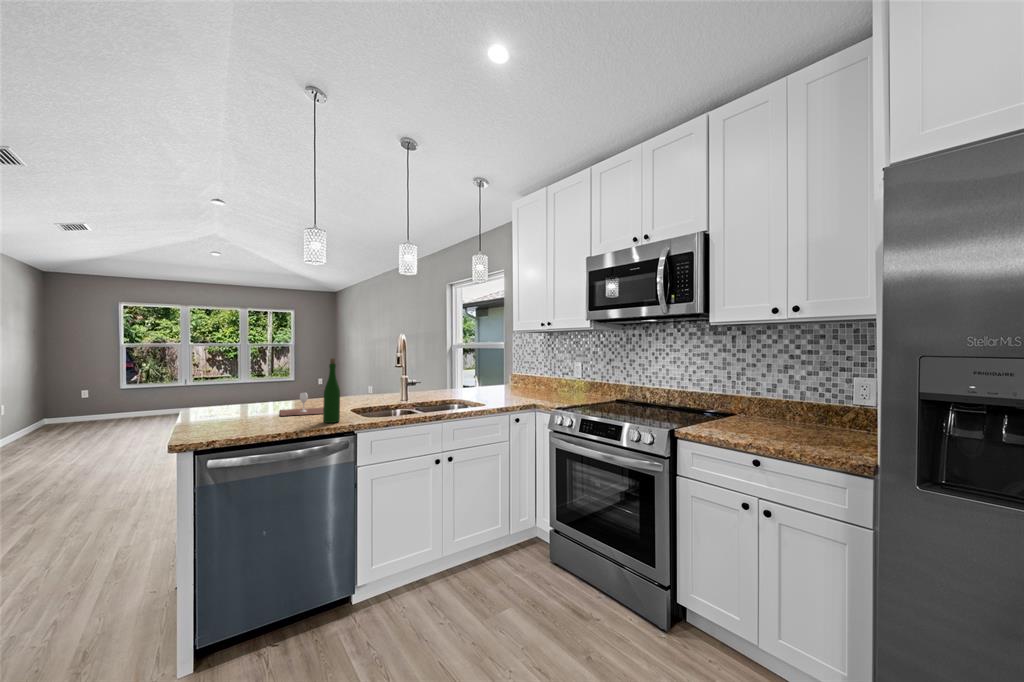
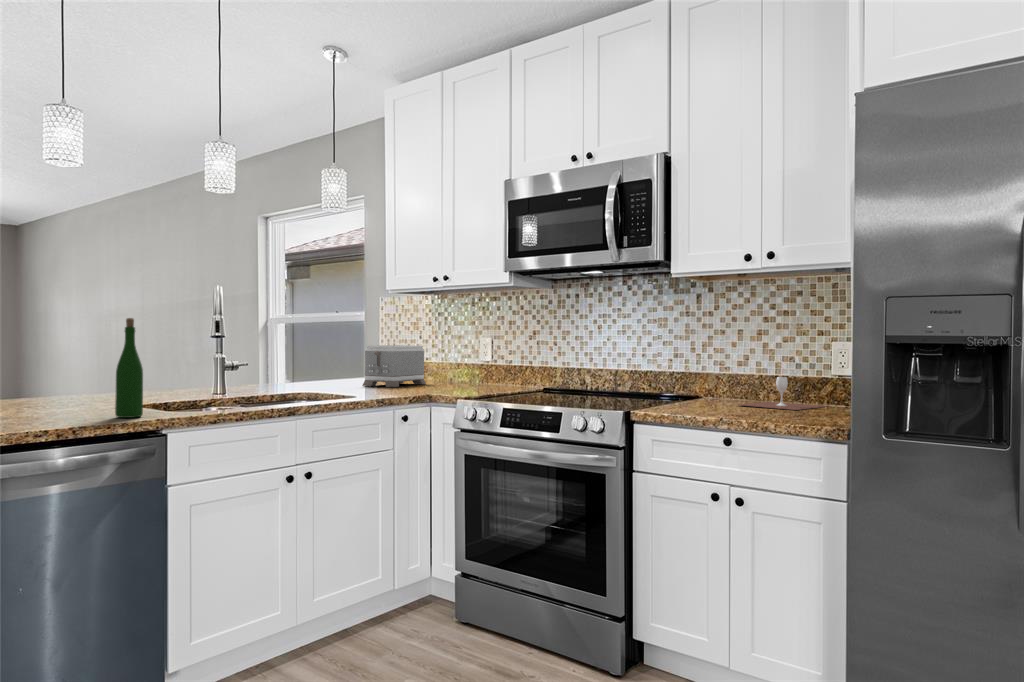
toaster: none [497,366,539,395] -> present [362,345,426,387]
wine glass: present [280,393,323,416] -> present [741,377,825,410]

